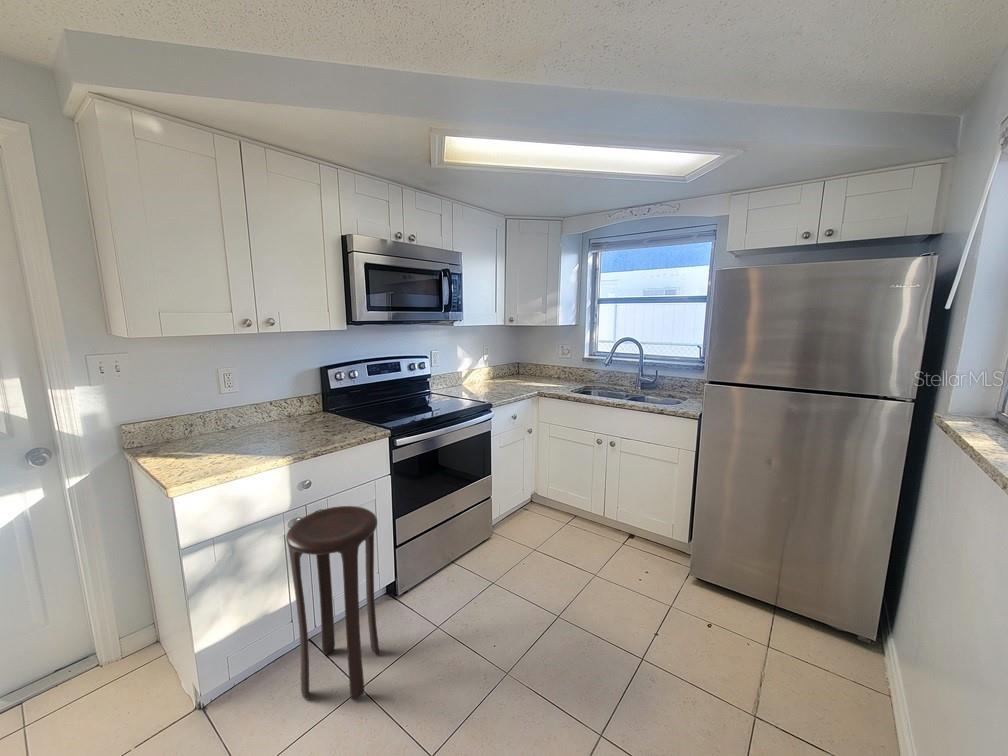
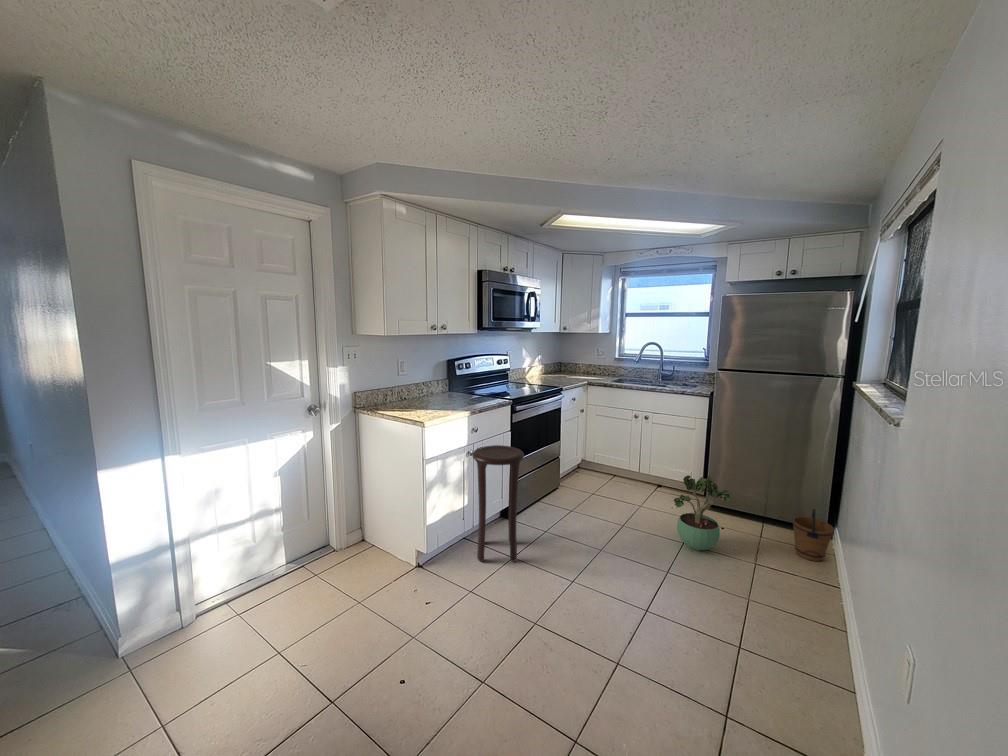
potted plant: none [626,560,717,682] -> present [674,475,731,550]
bucket: none [820,619,894,711] -> present [793,509,834,561]

